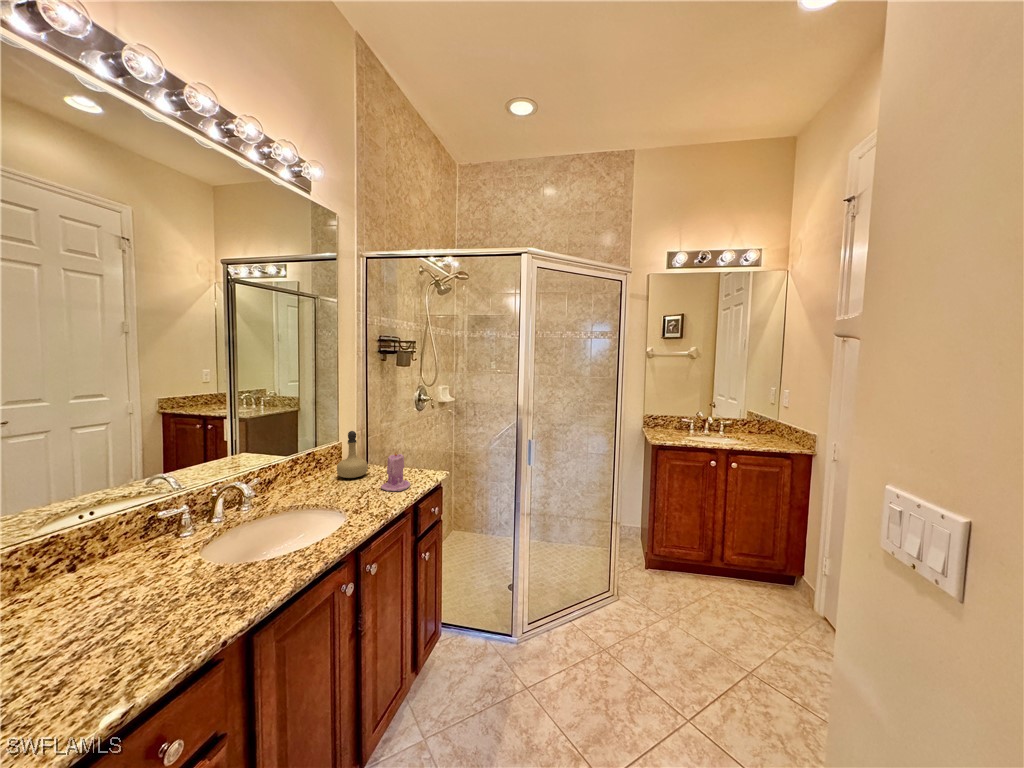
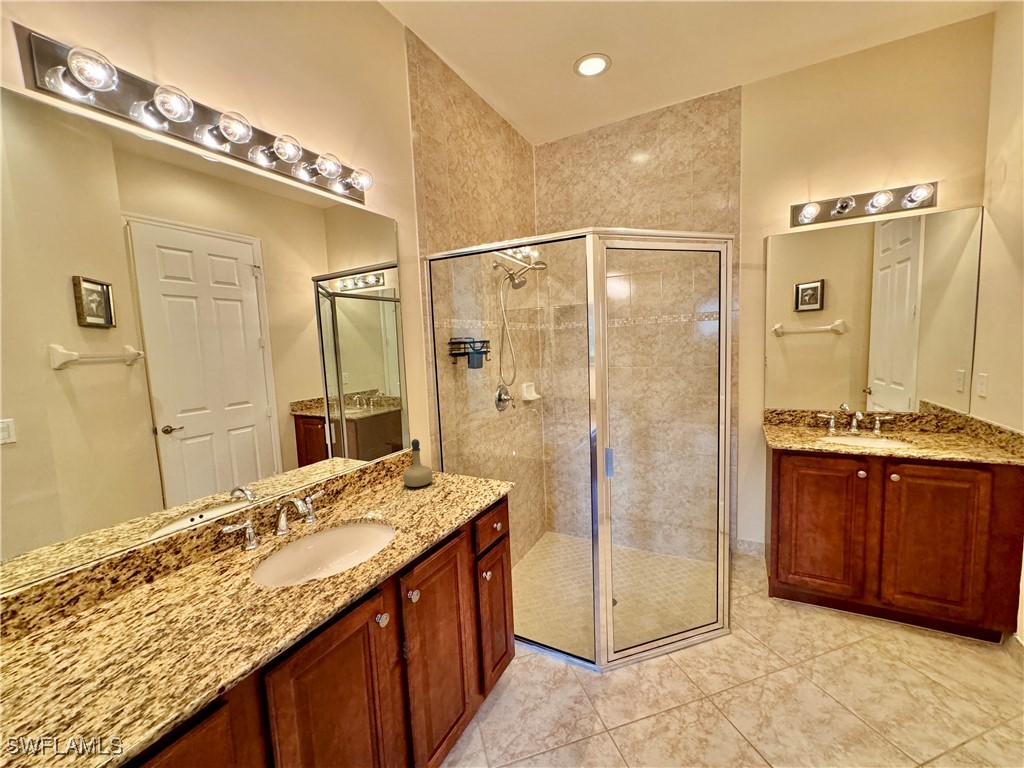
candle: present [381,452,410,491] -> none [439,461,469,506]

